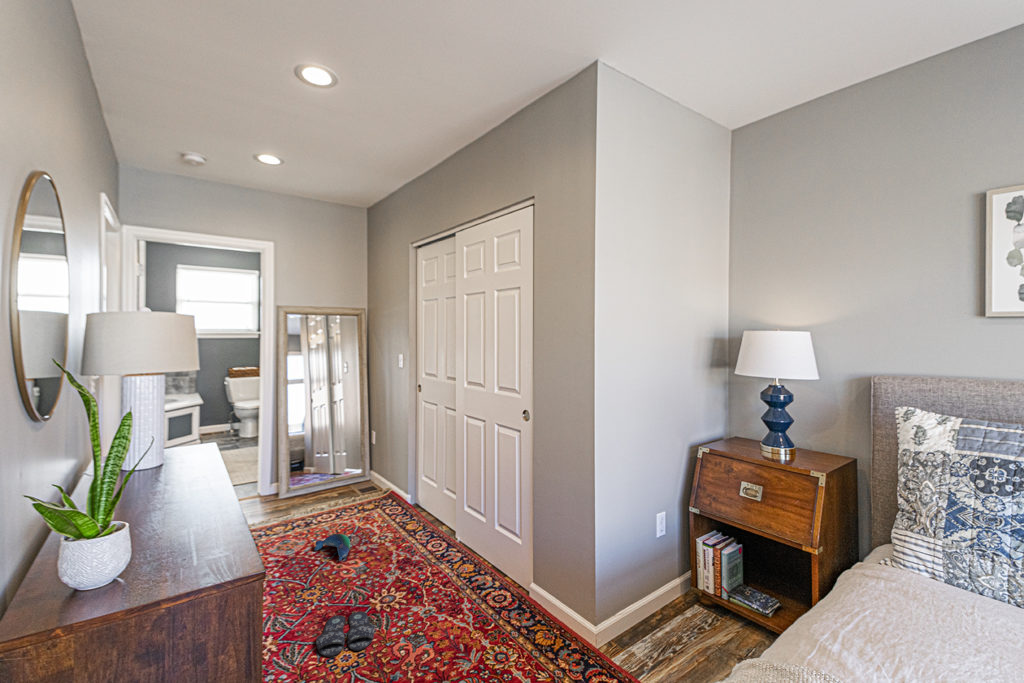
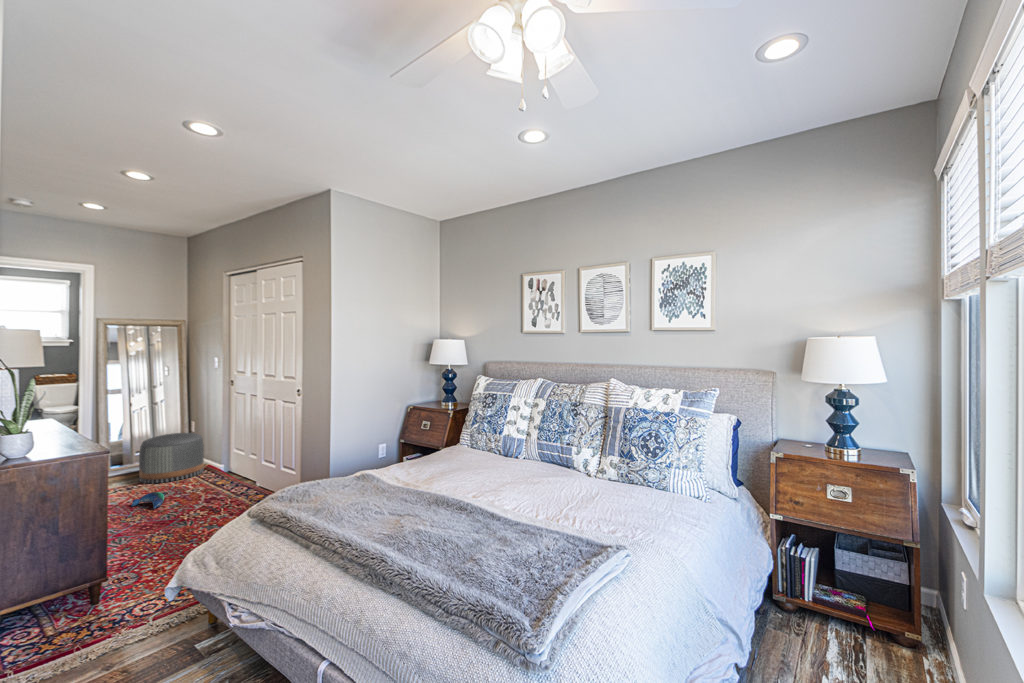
pouf: none [321,445,386,510] -> present [139,433,204,483]
slippers: present [316,611,375,657] -> none [131,528,179,550]

